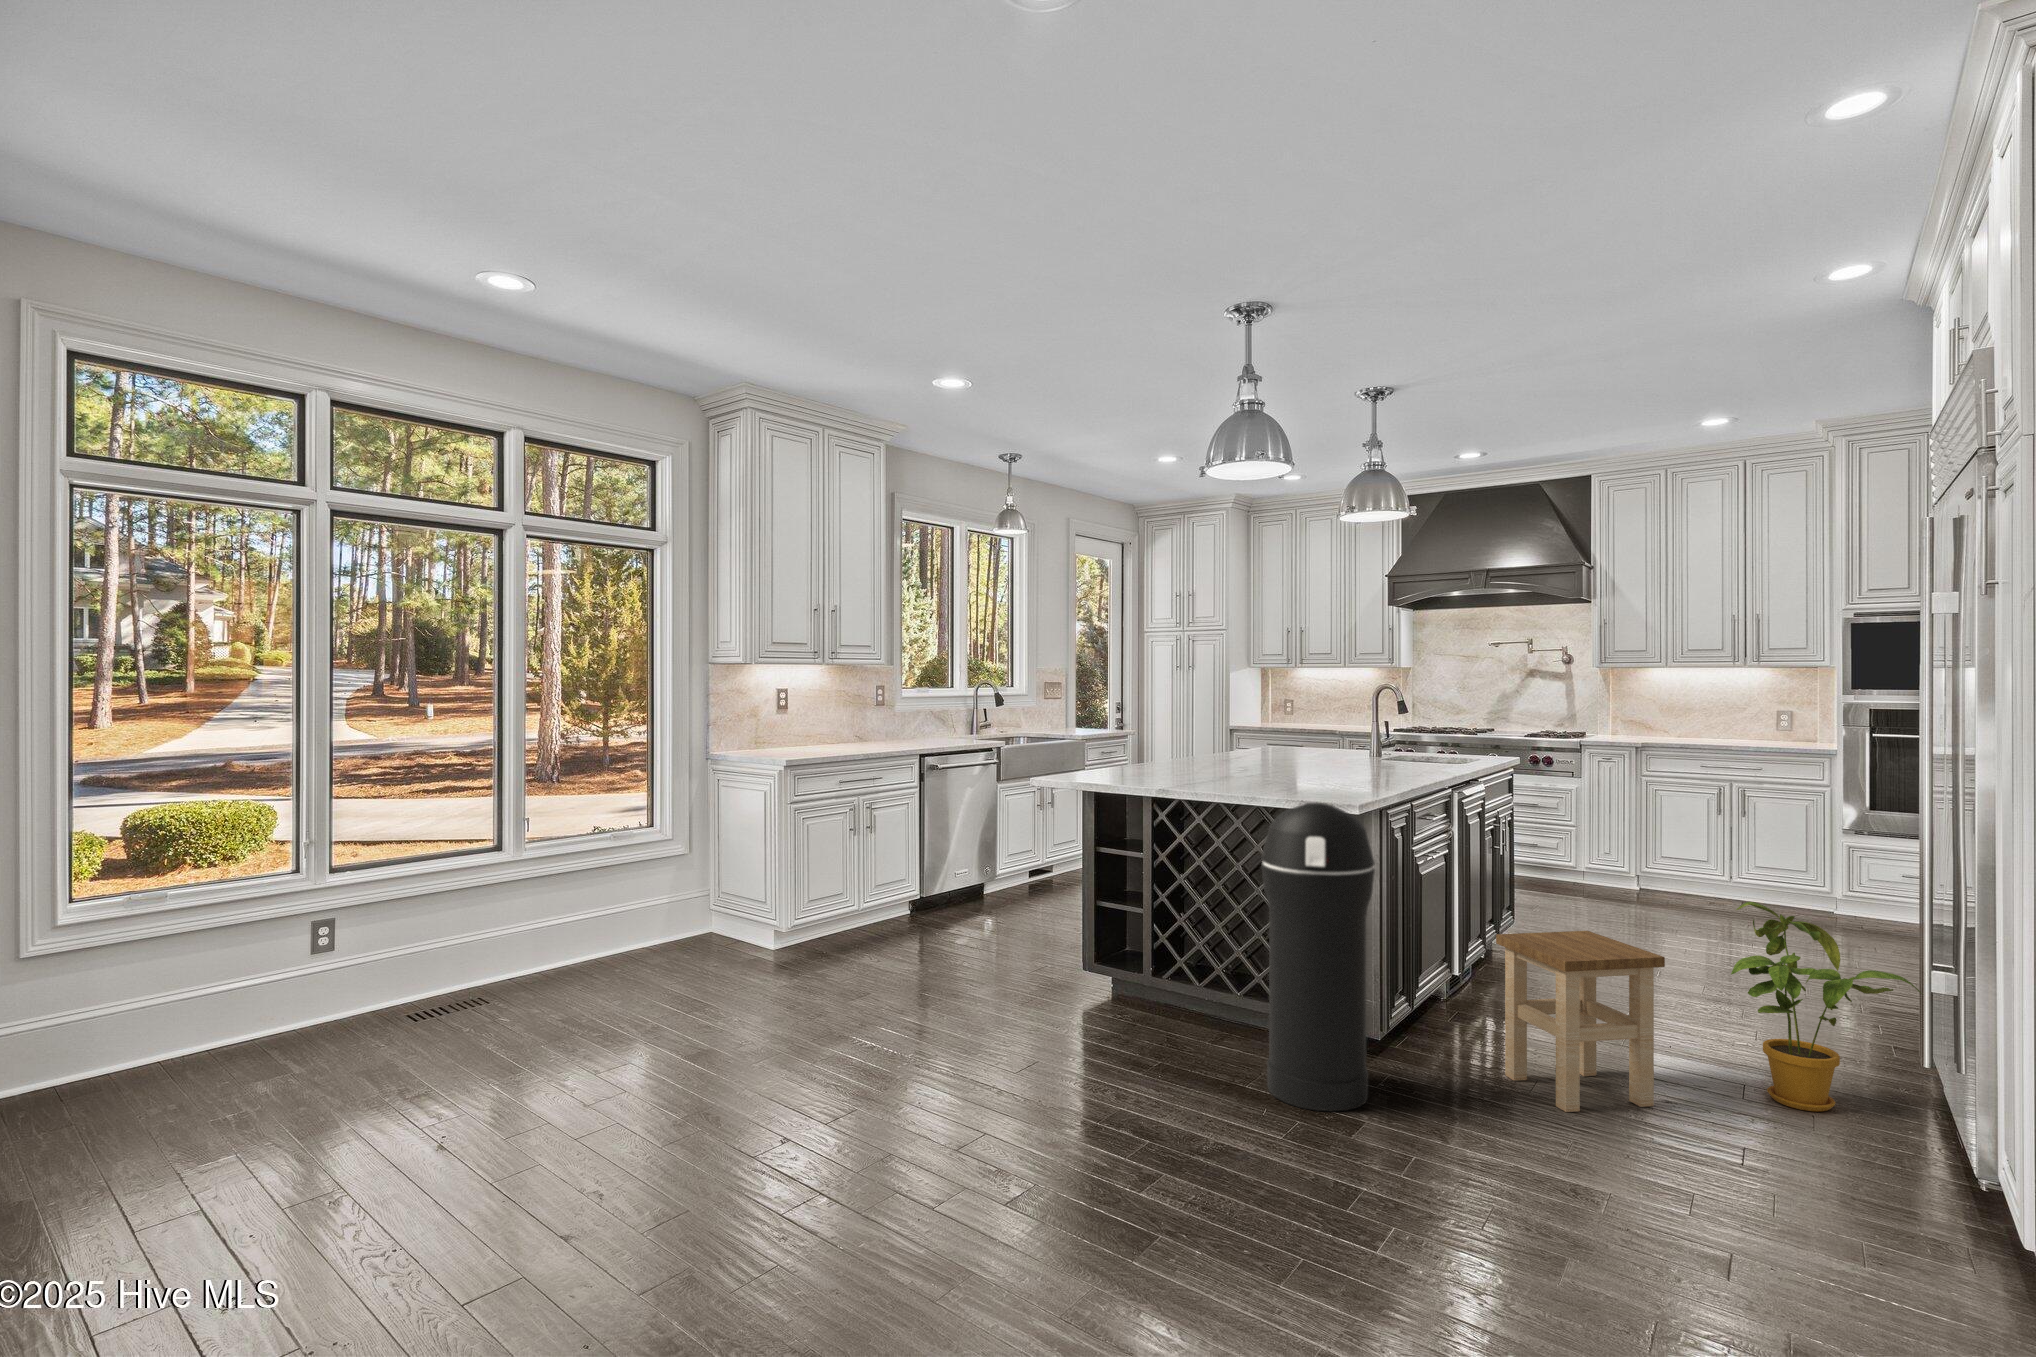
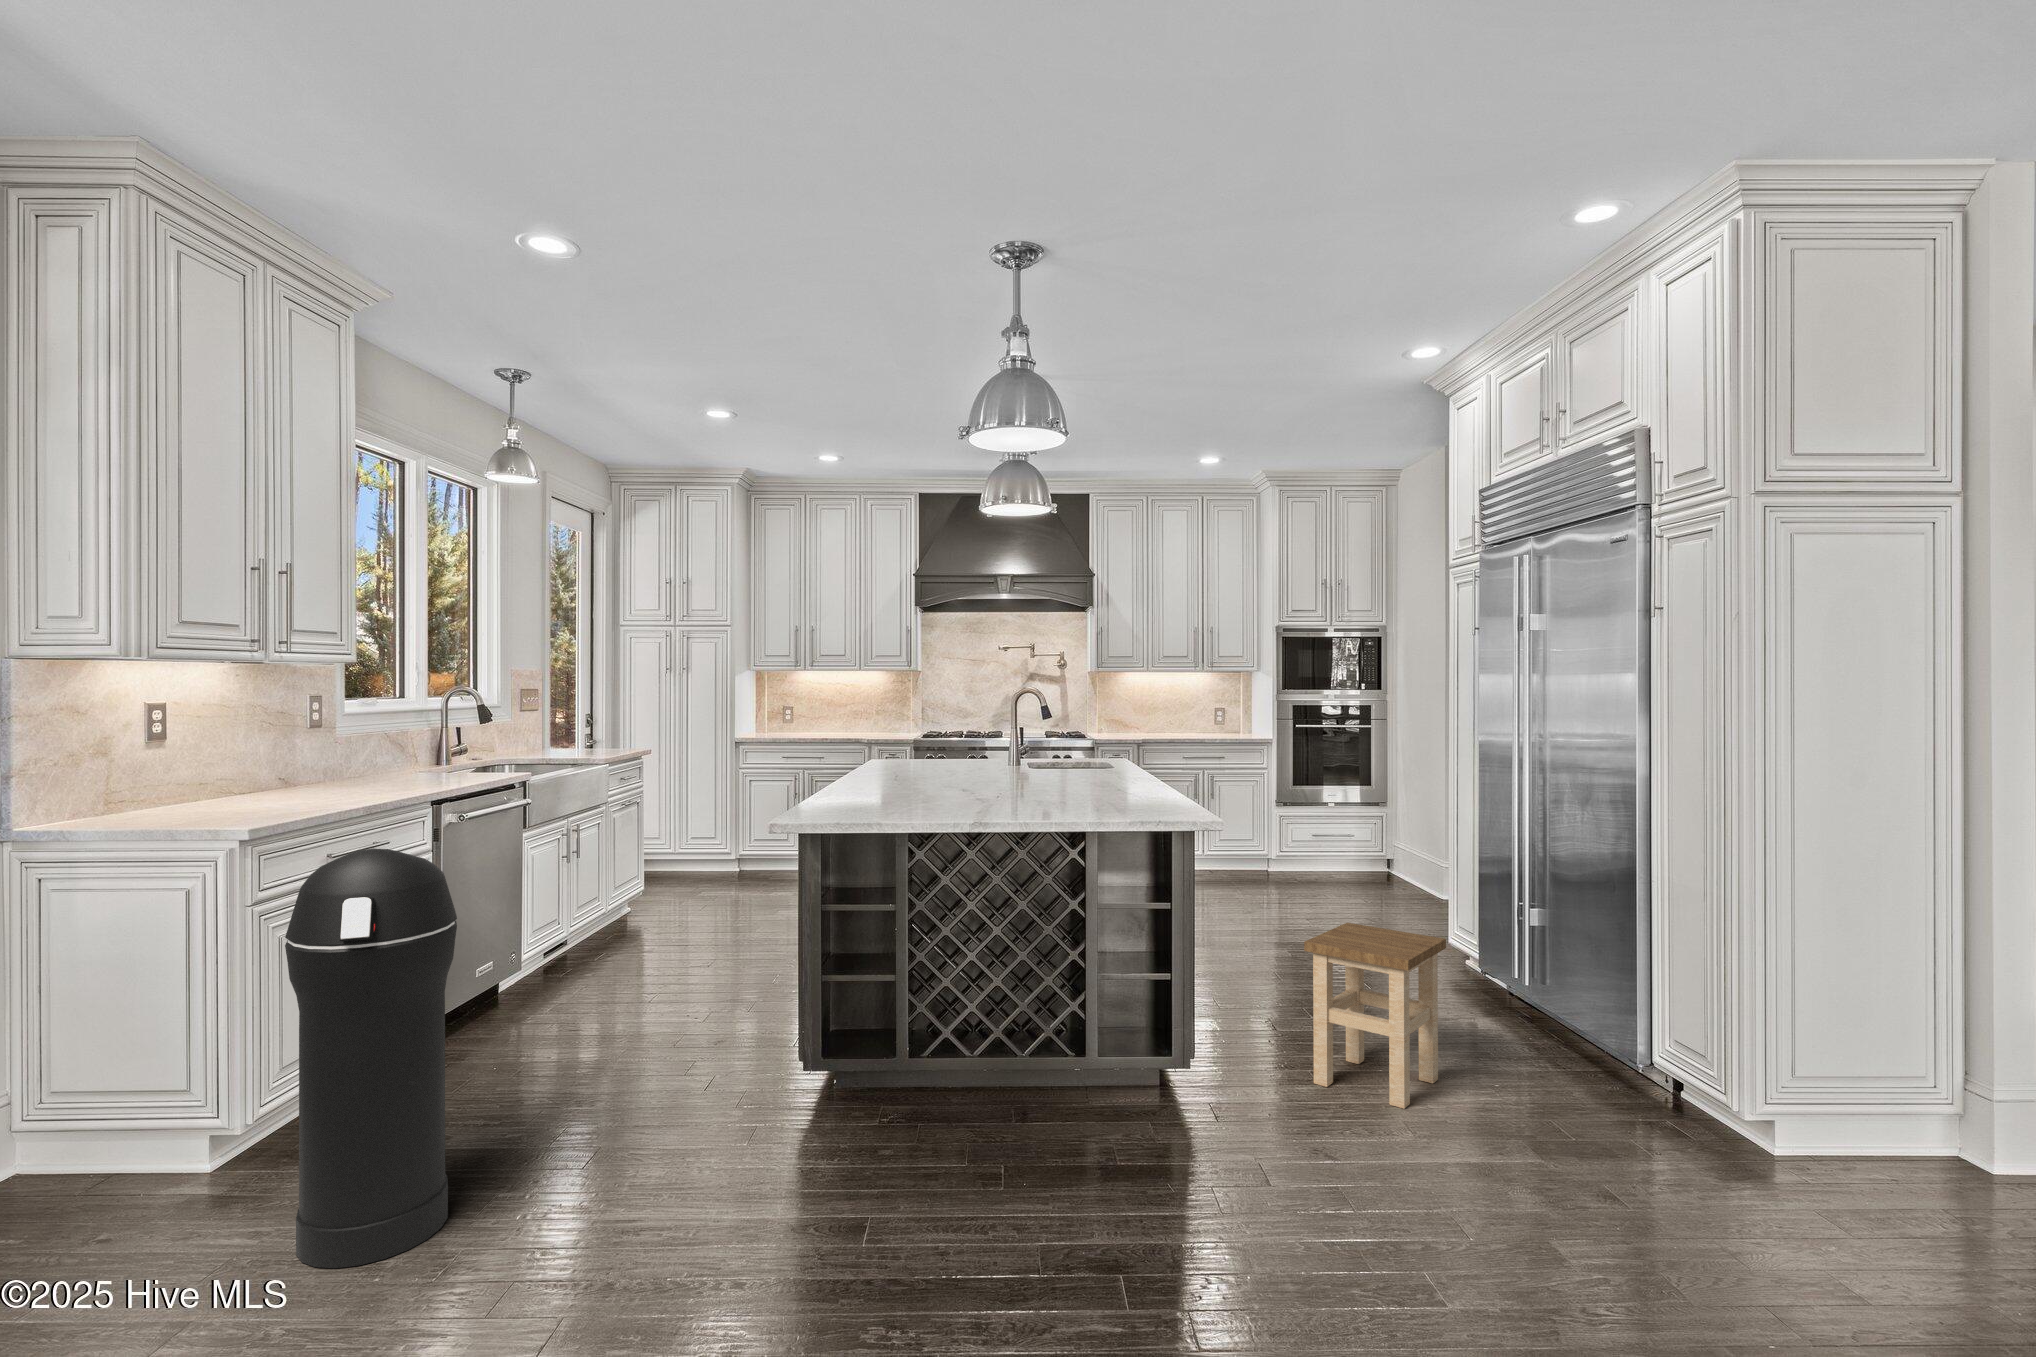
trash can: present [1261,803,1375,1111] -> present [285,849,457,1268]
house plant: present [1731,902,1921,1111] -> none [1435,875,1572,1050]

